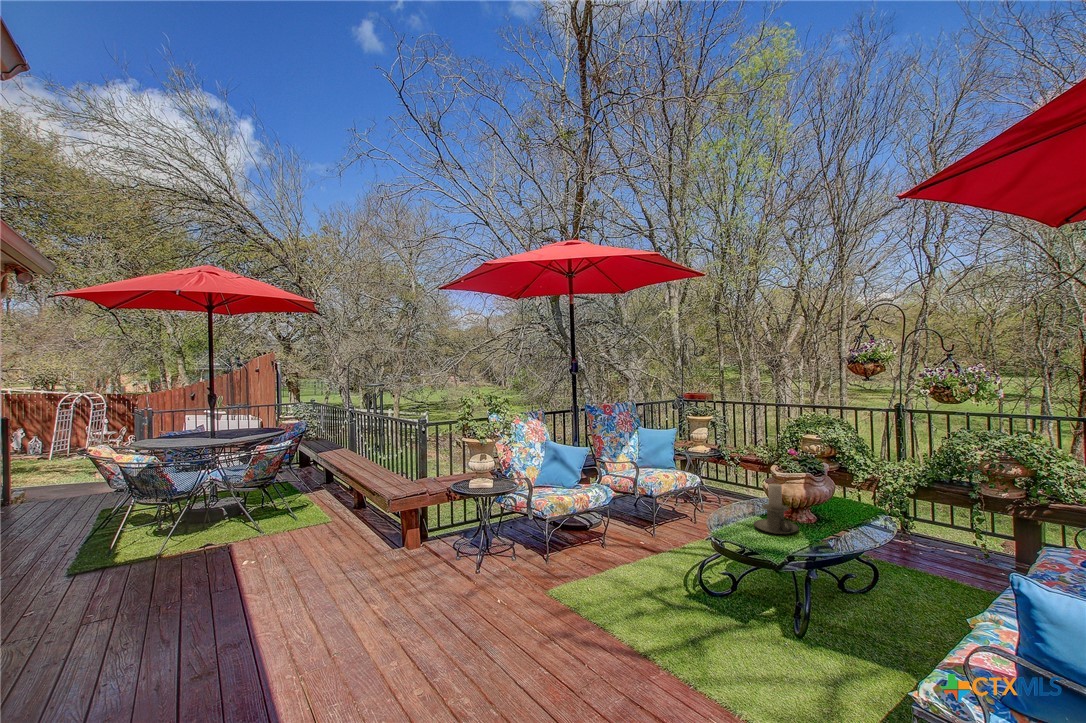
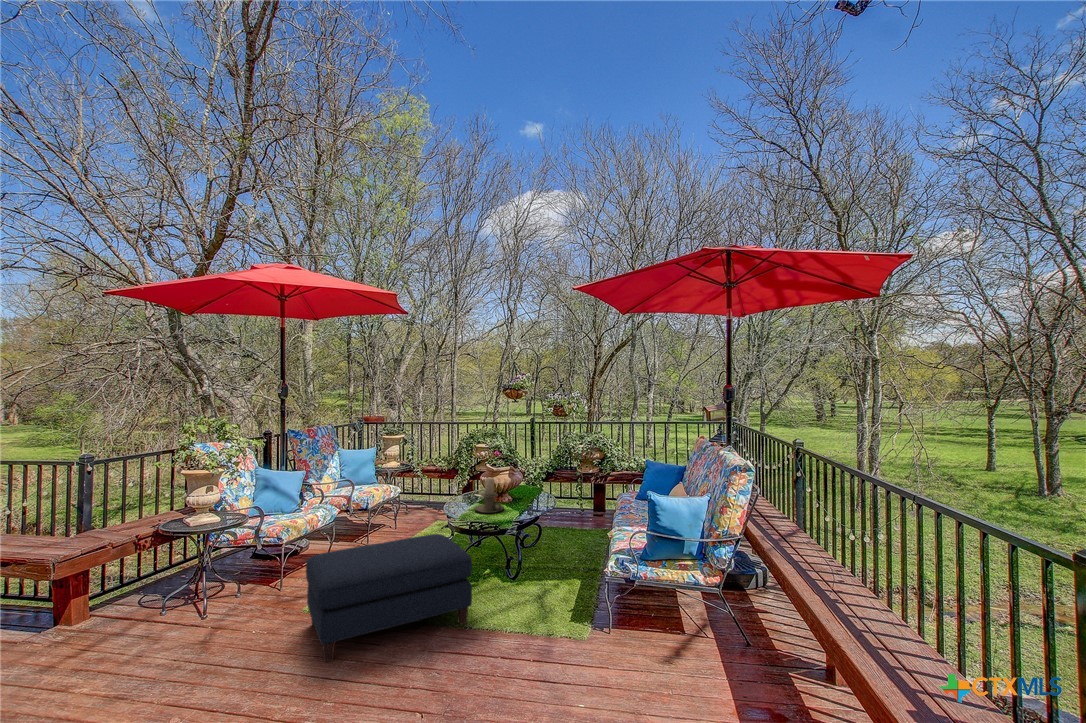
ottoman: none [511,541,701,680] -> present [306,534,472,662]

